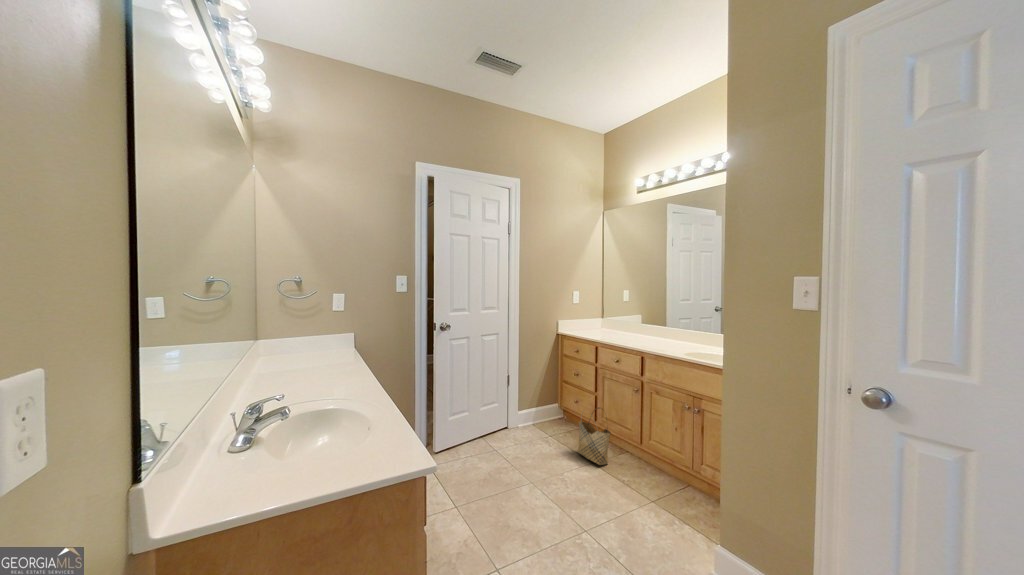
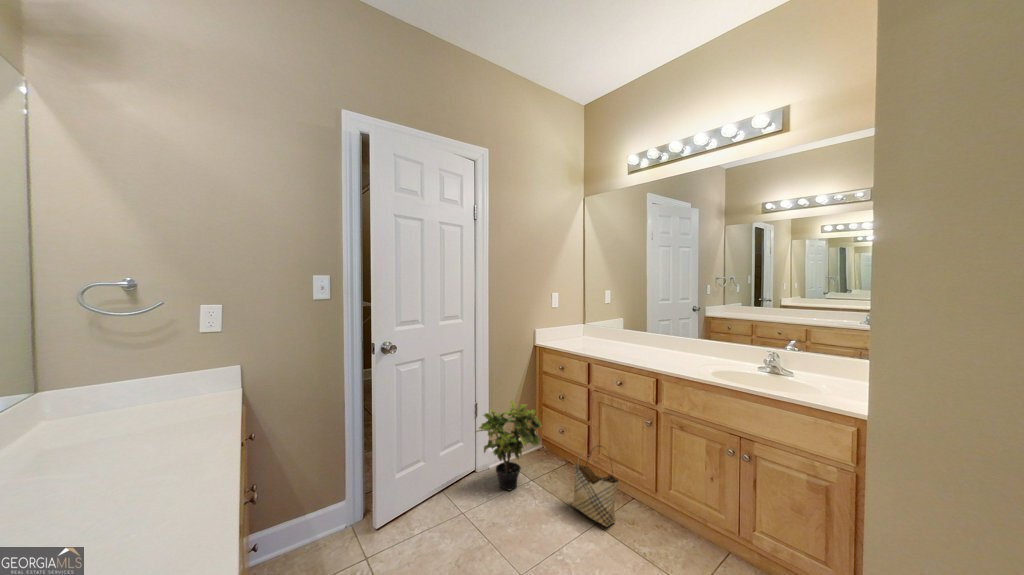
potted plant: none [506,373,558,440] -> present [476,401,542,490]

